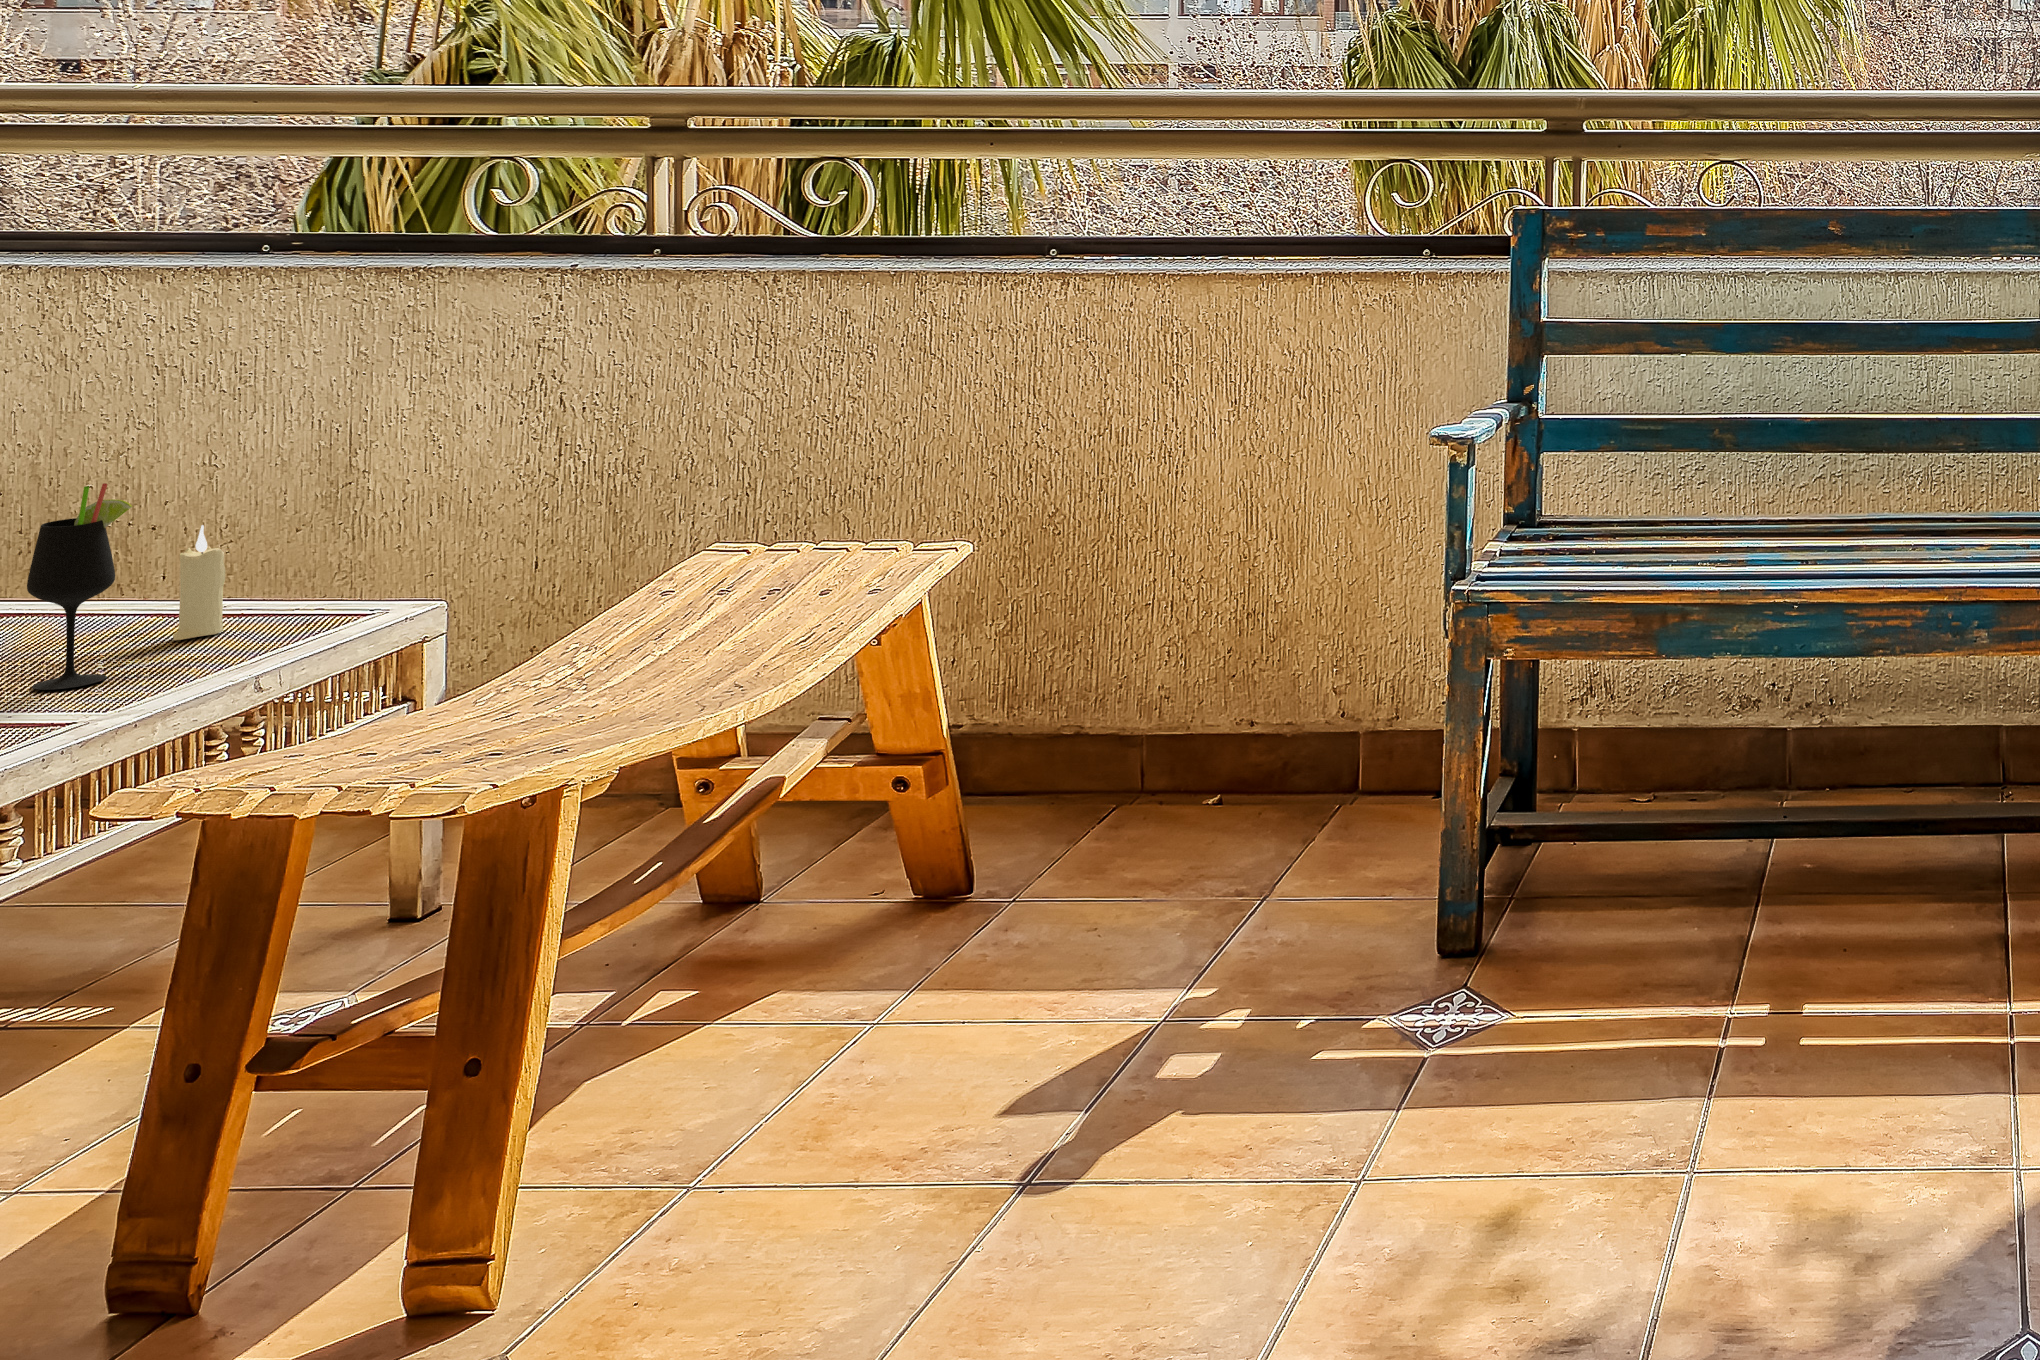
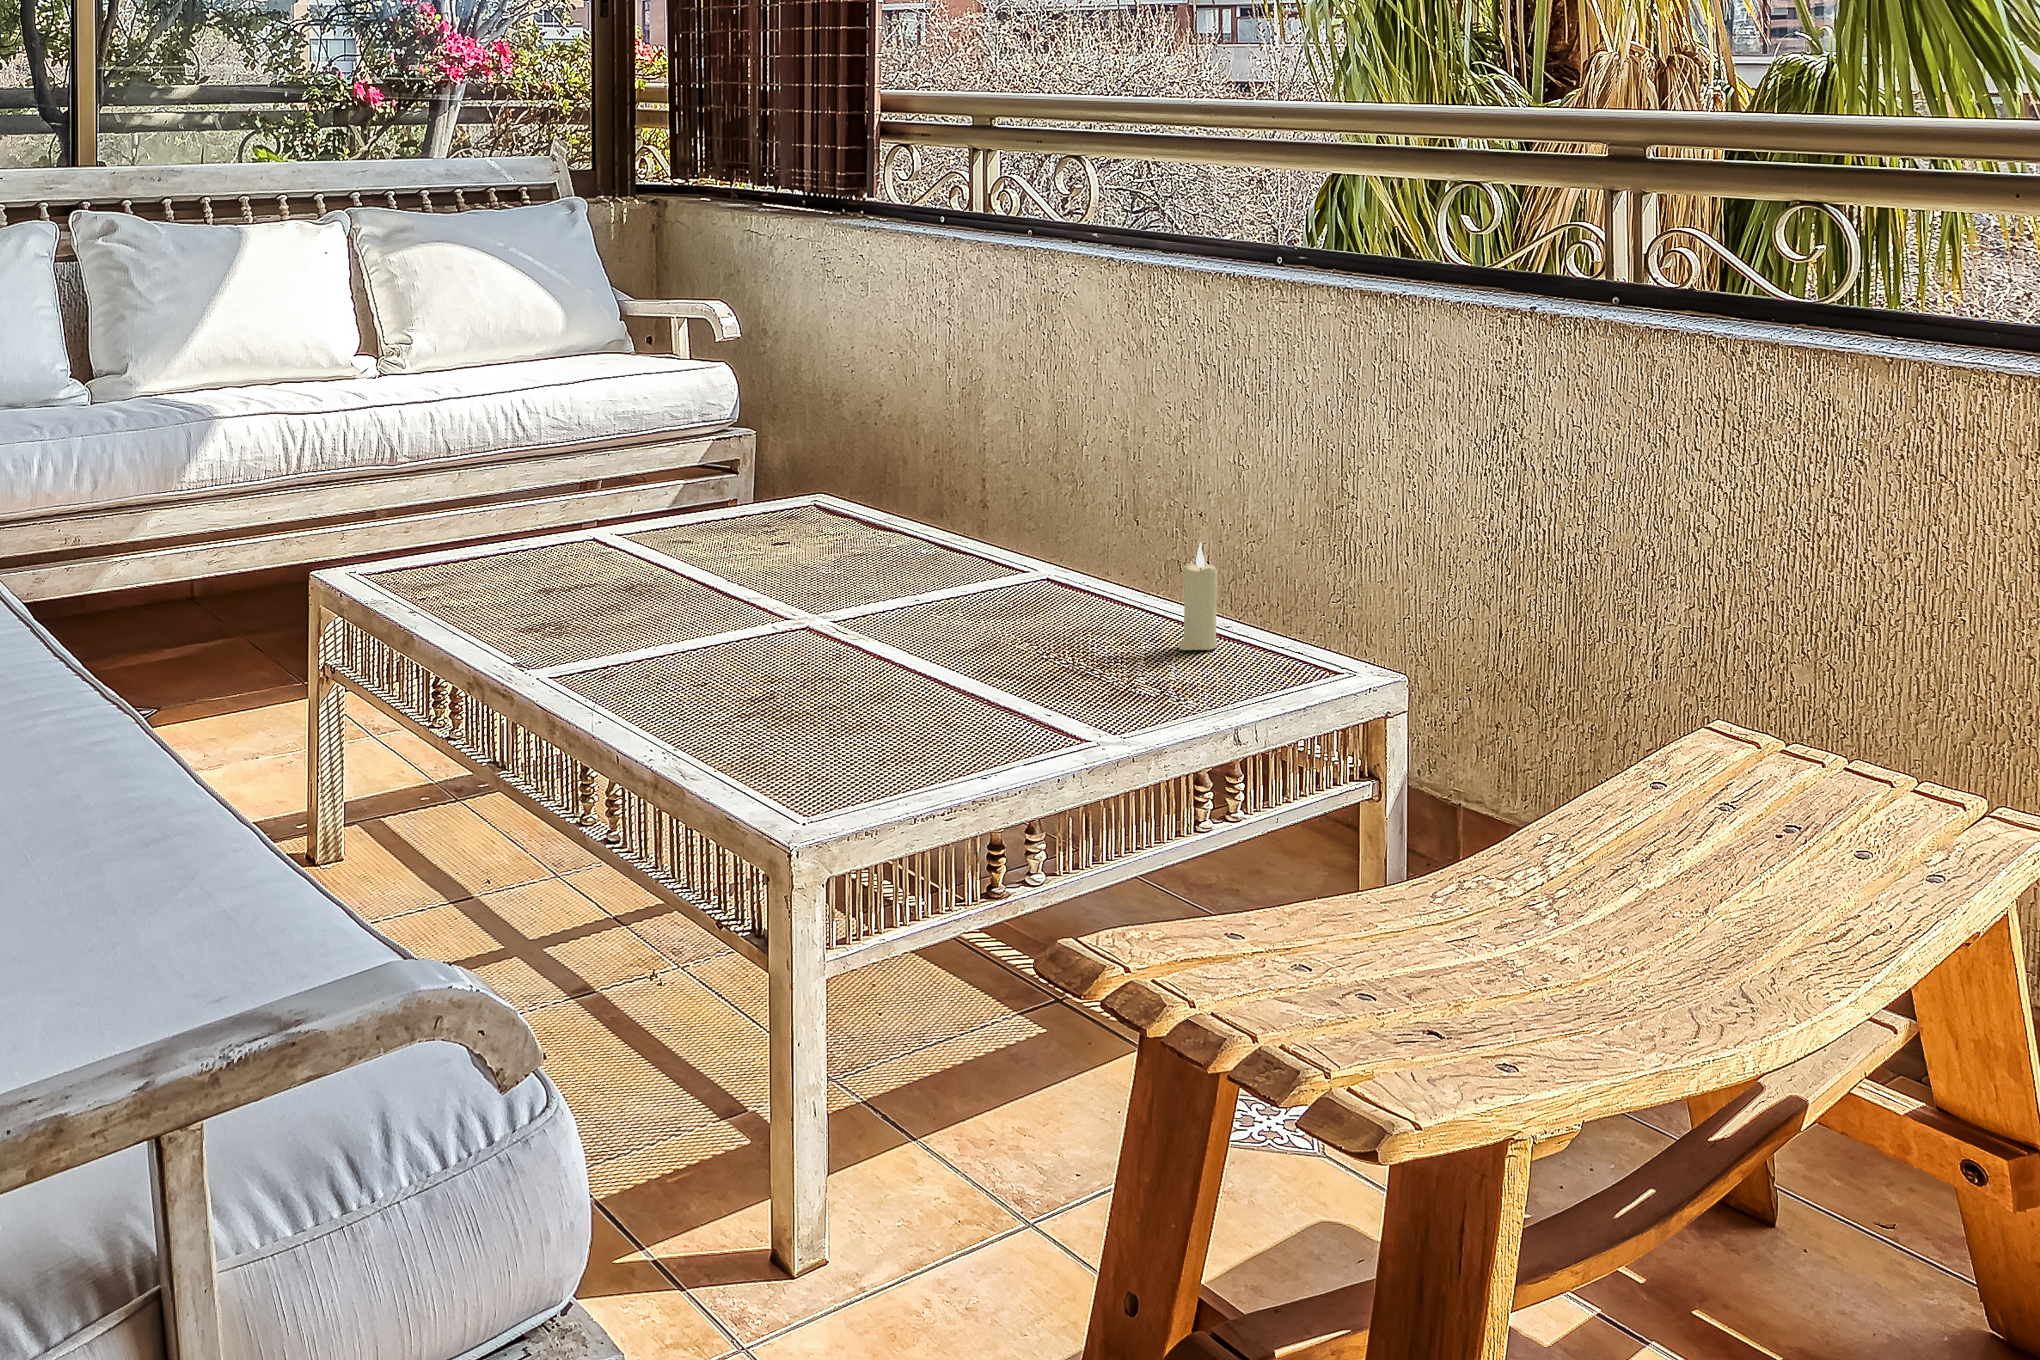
wine glass: present [27,483,132,690] -> none [1068,499,1143,690]

